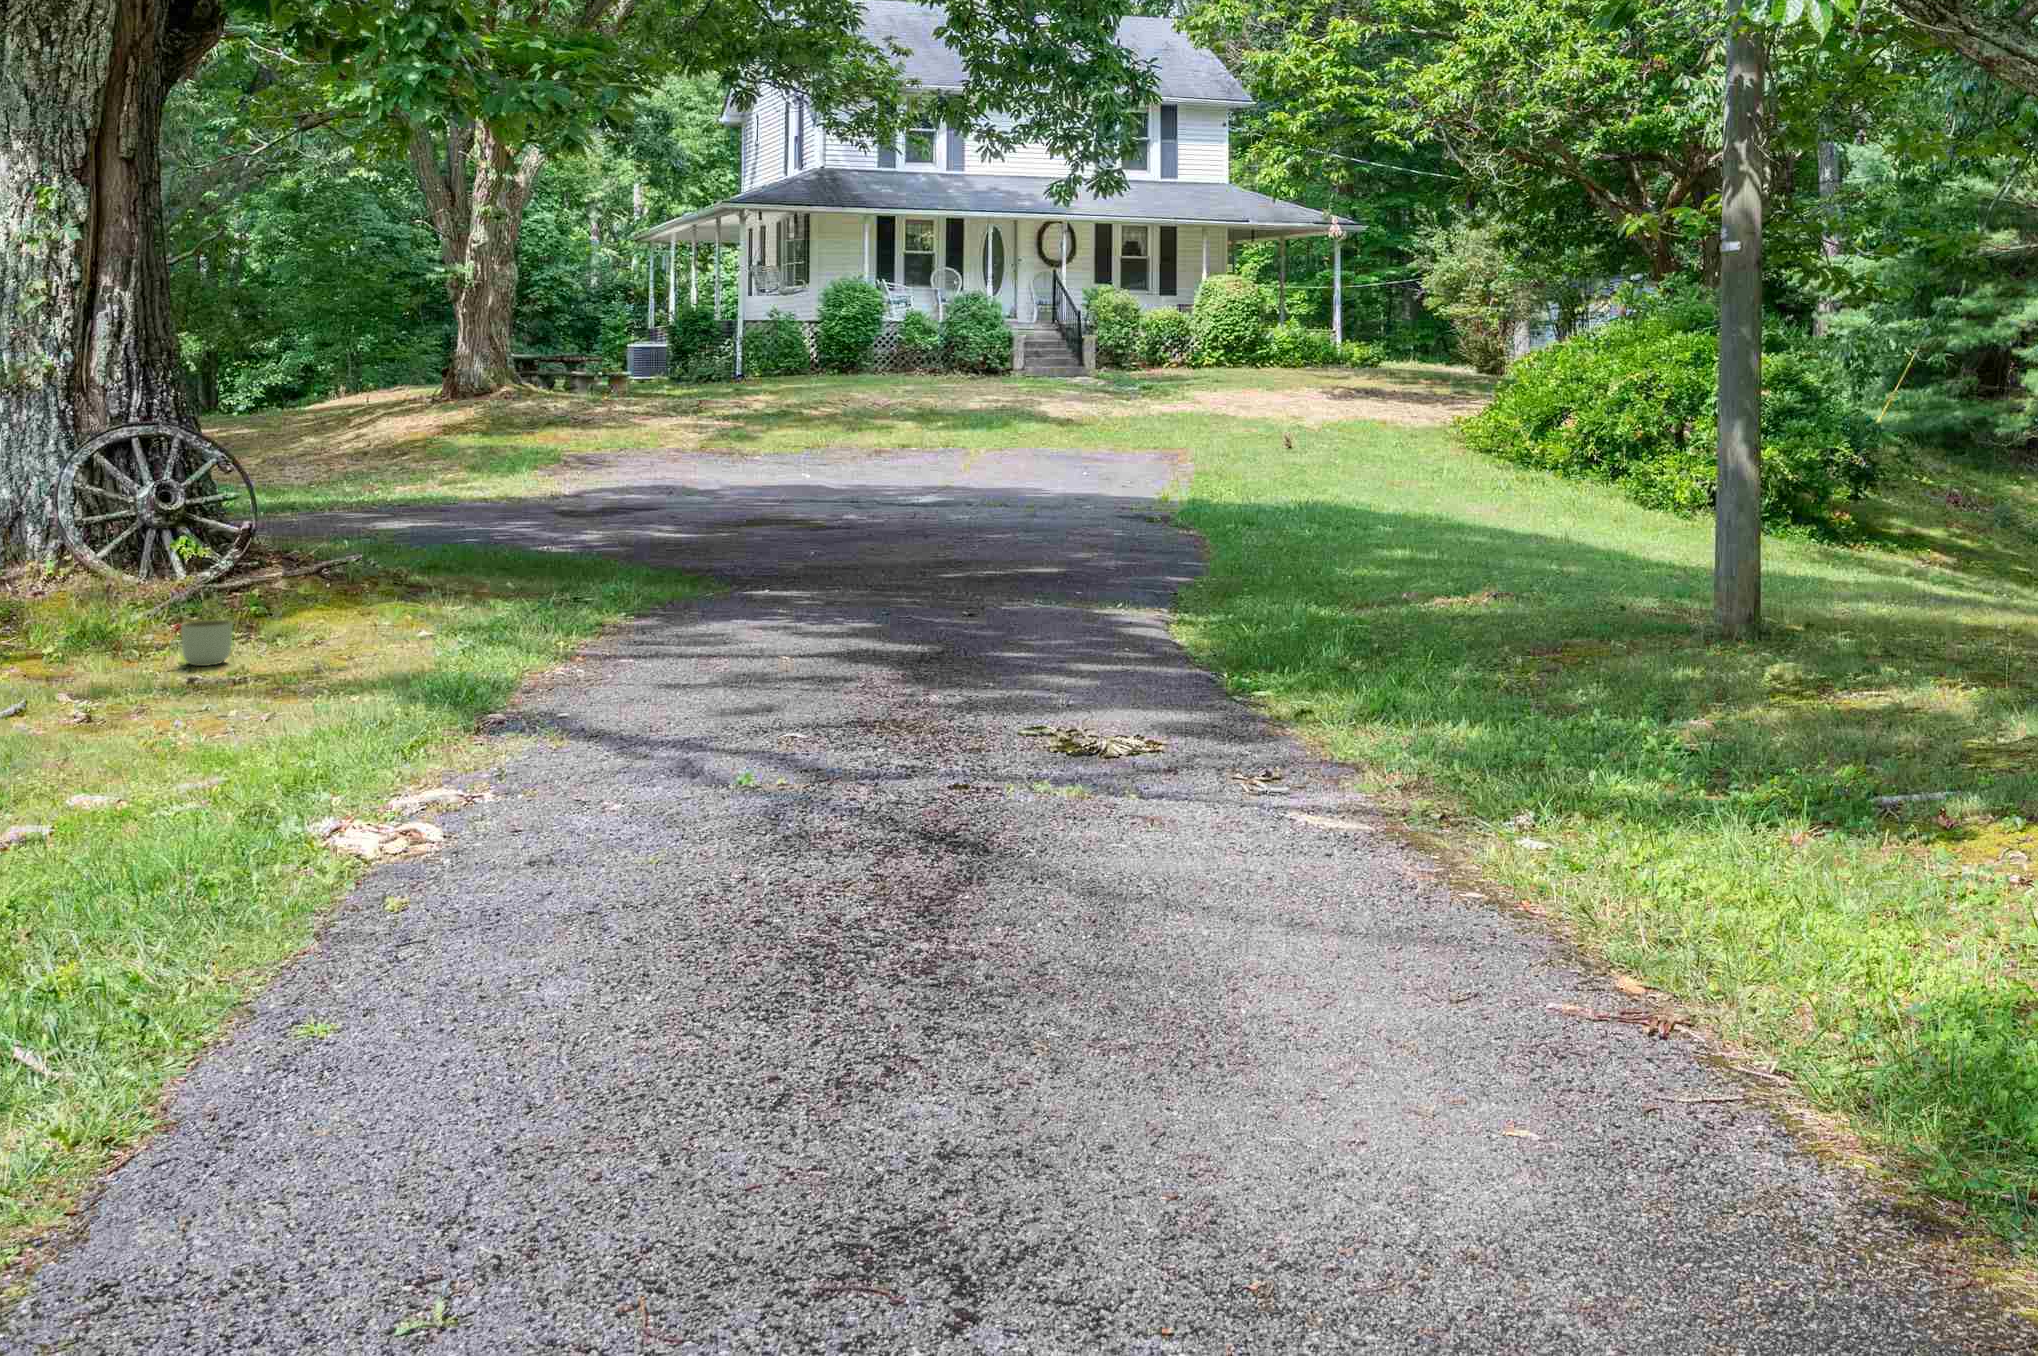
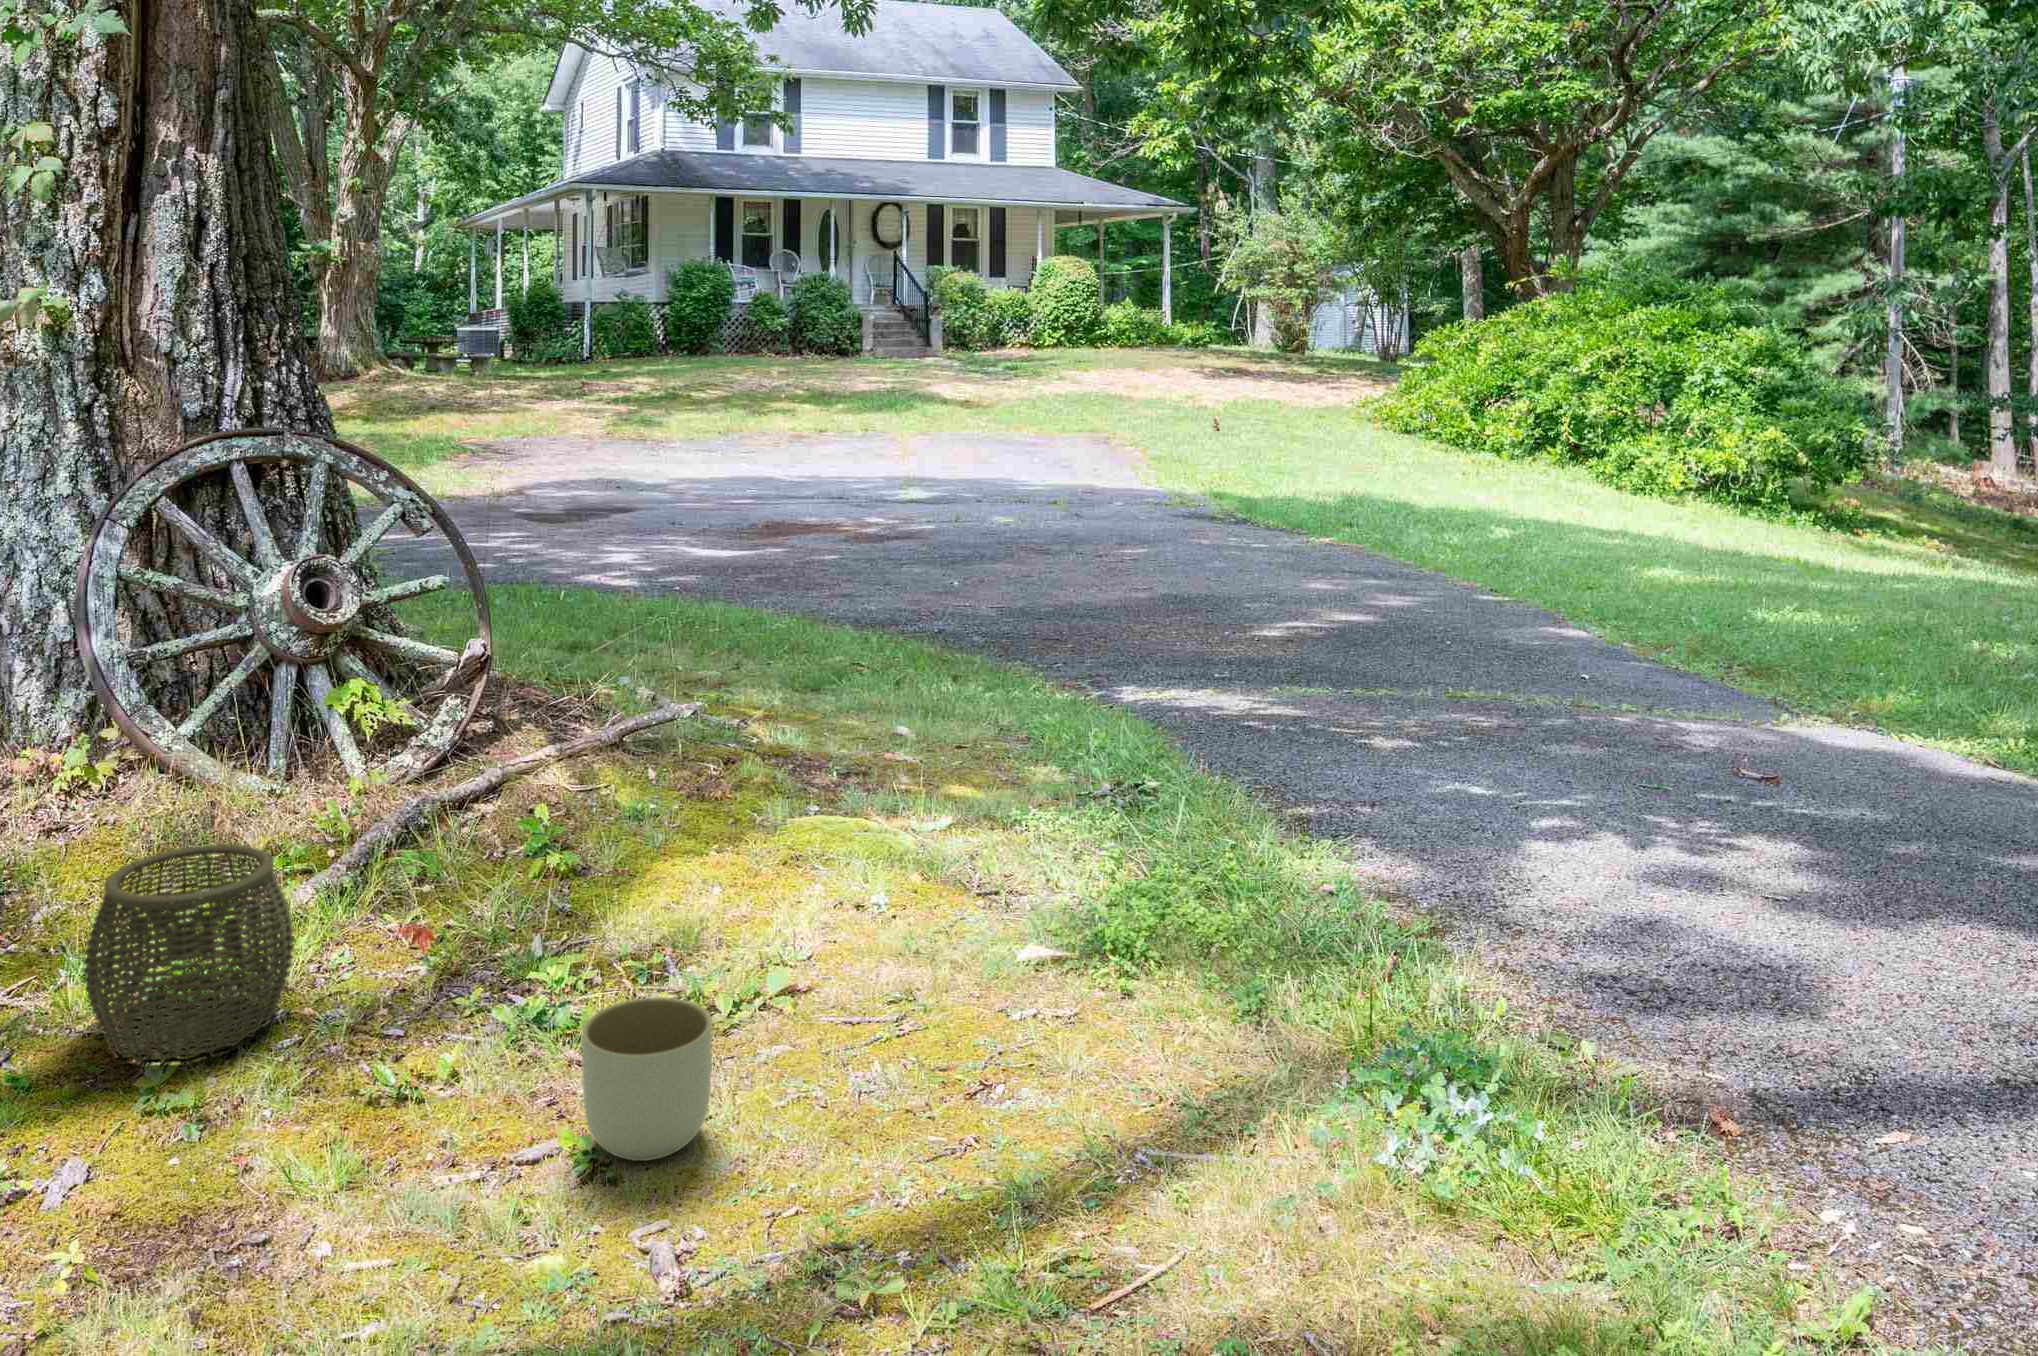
woven basket: none [27,580,111,649] -> present [83,845,294,1062]

